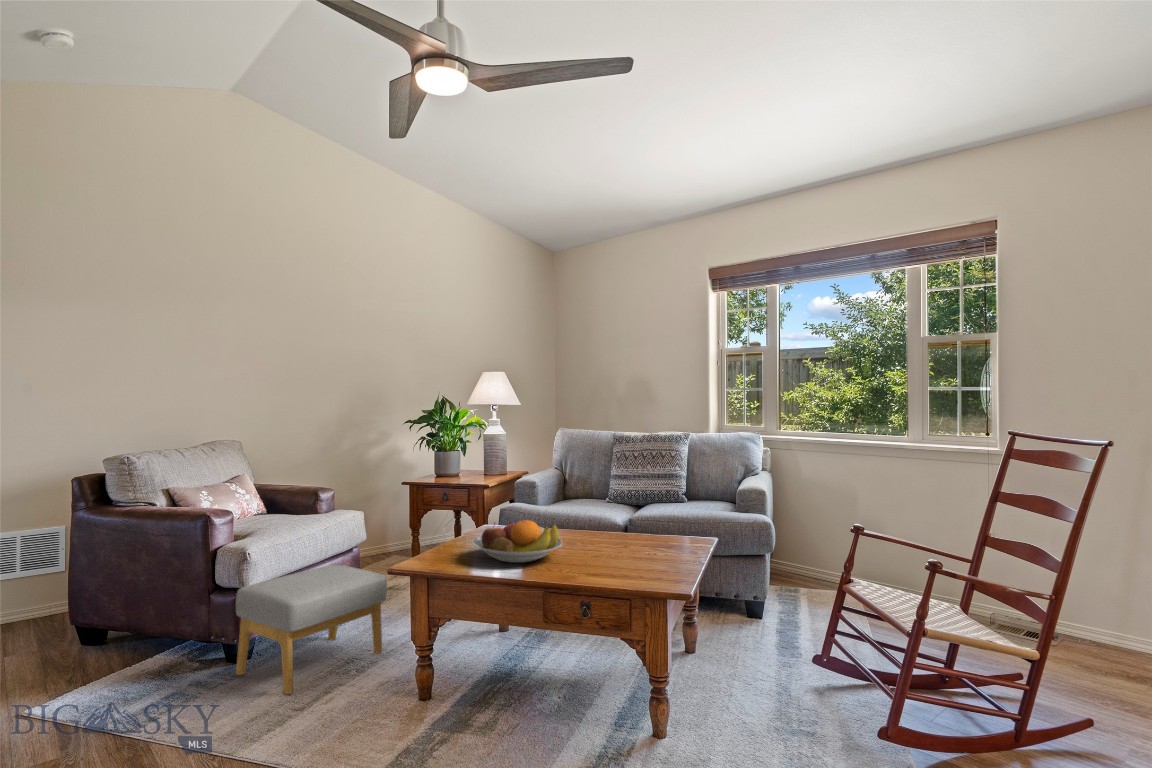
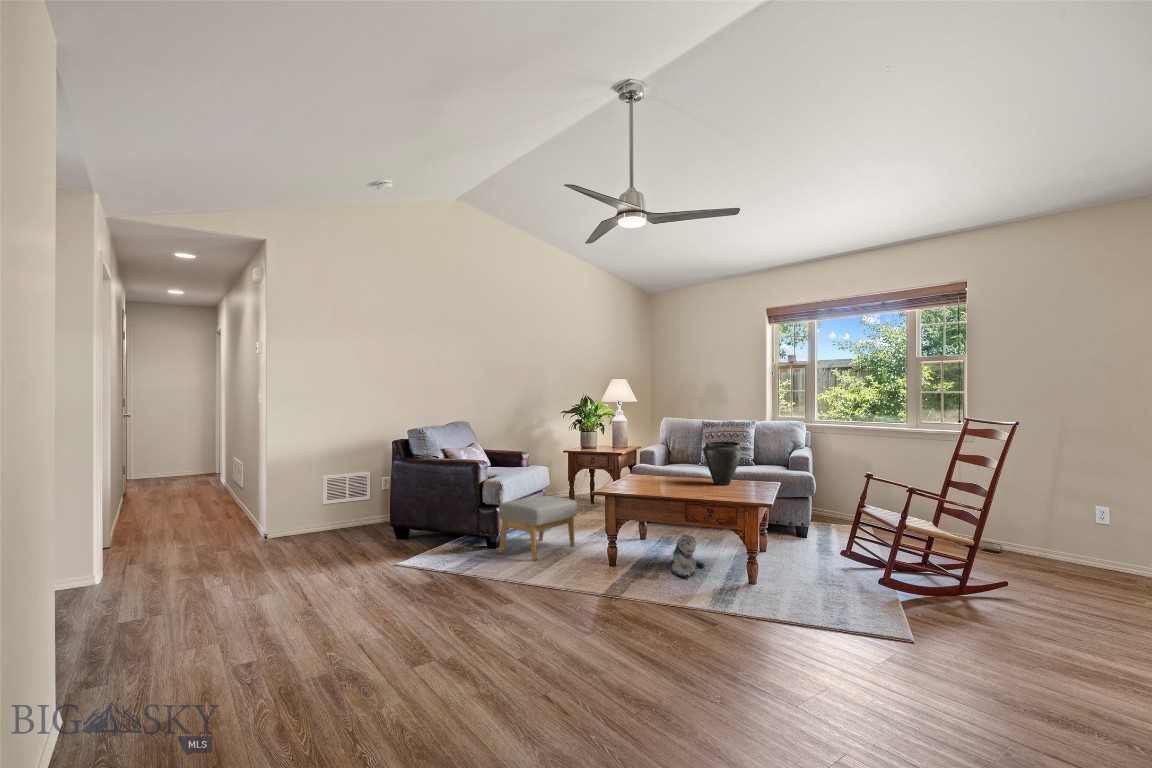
vase: none [594,472,657,546] -> present [703,441,742,485]
fruit bowl: present [472,520,562,563] -> none [636,466,689,490]
plush toy: none [522,645,585,731] -> present [670,535,704,577]

